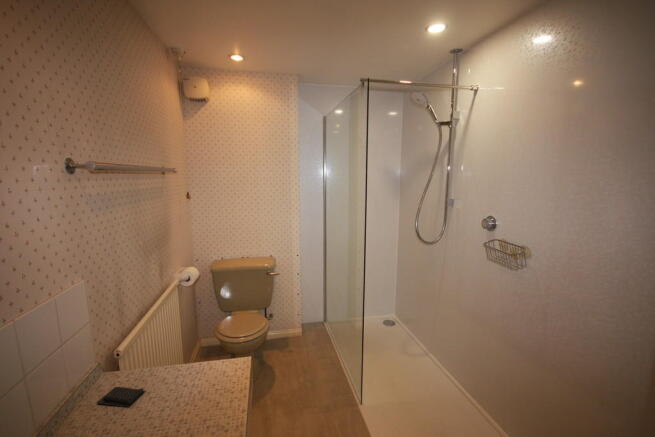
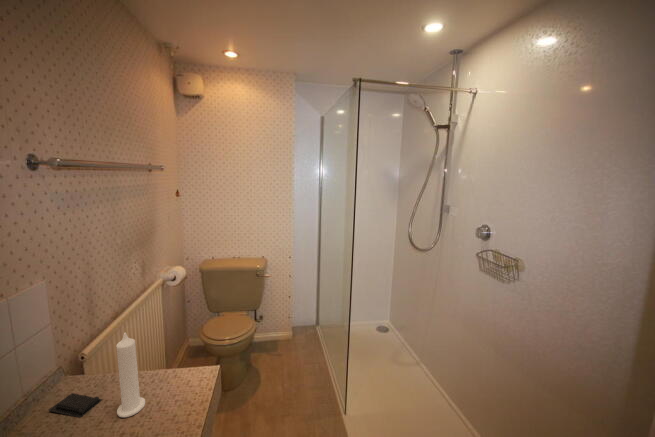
candle: none [162,325,189,405] -> present [116,332,145,417]

